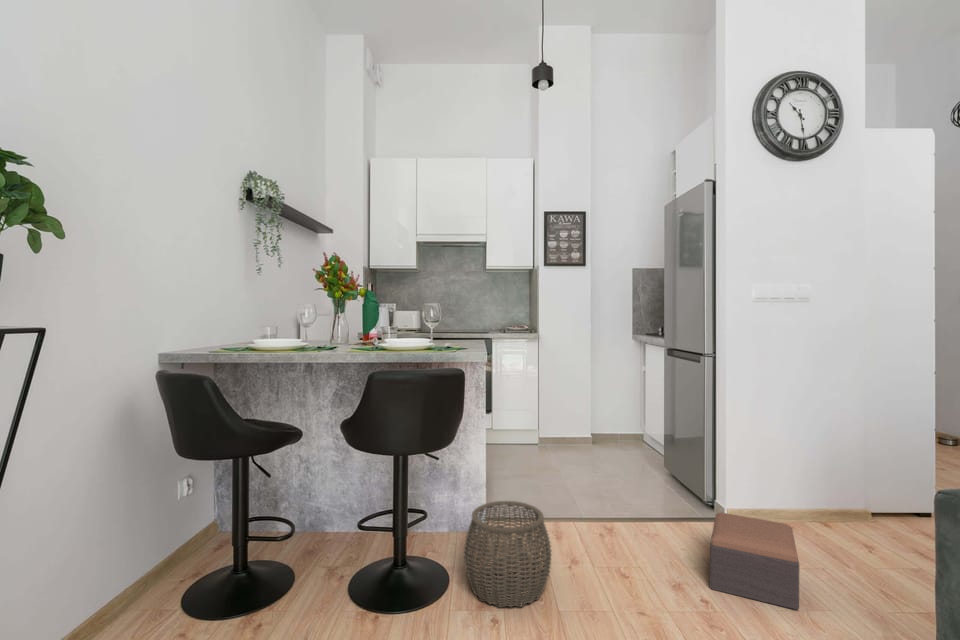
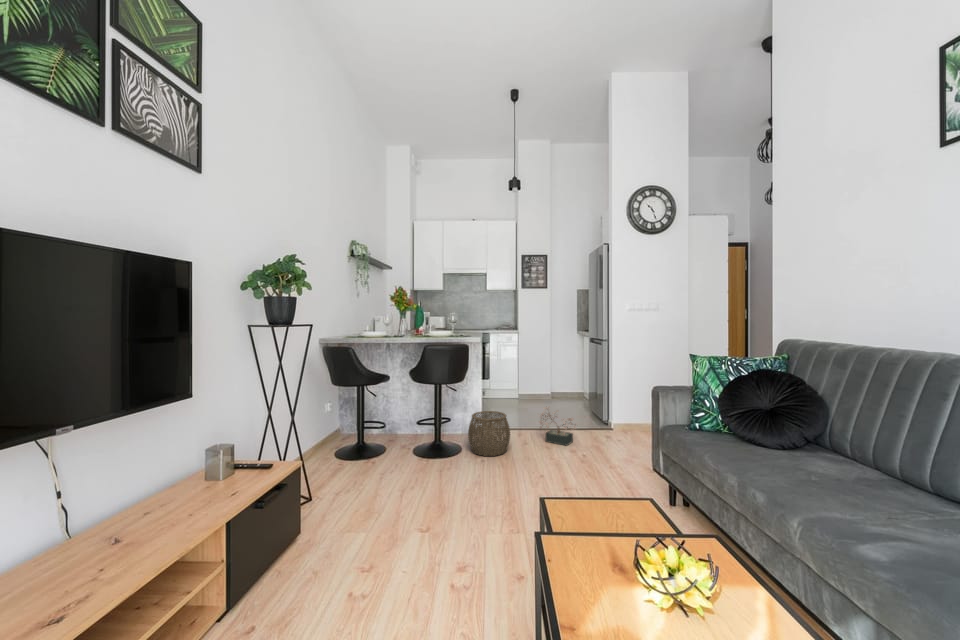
decorative plant: none [598,483,677,568] -> present [539,407,575,446]
footstool: present [710,513,799,610] -> none [588,419,634,459]

